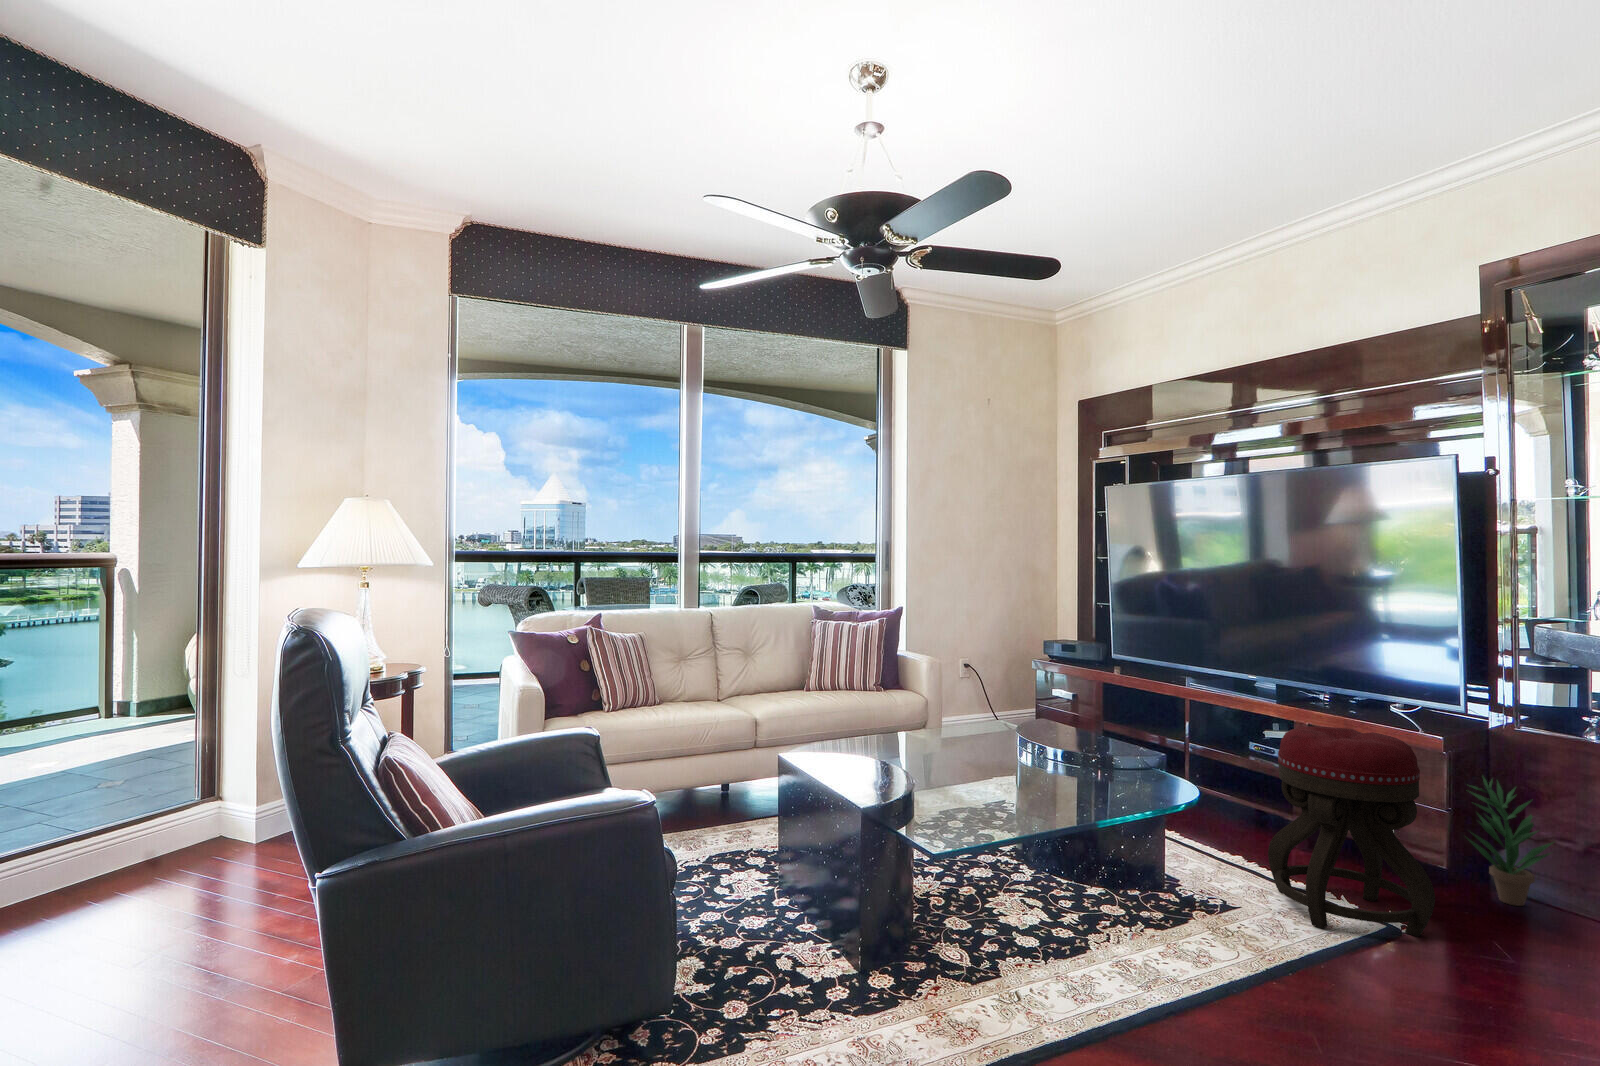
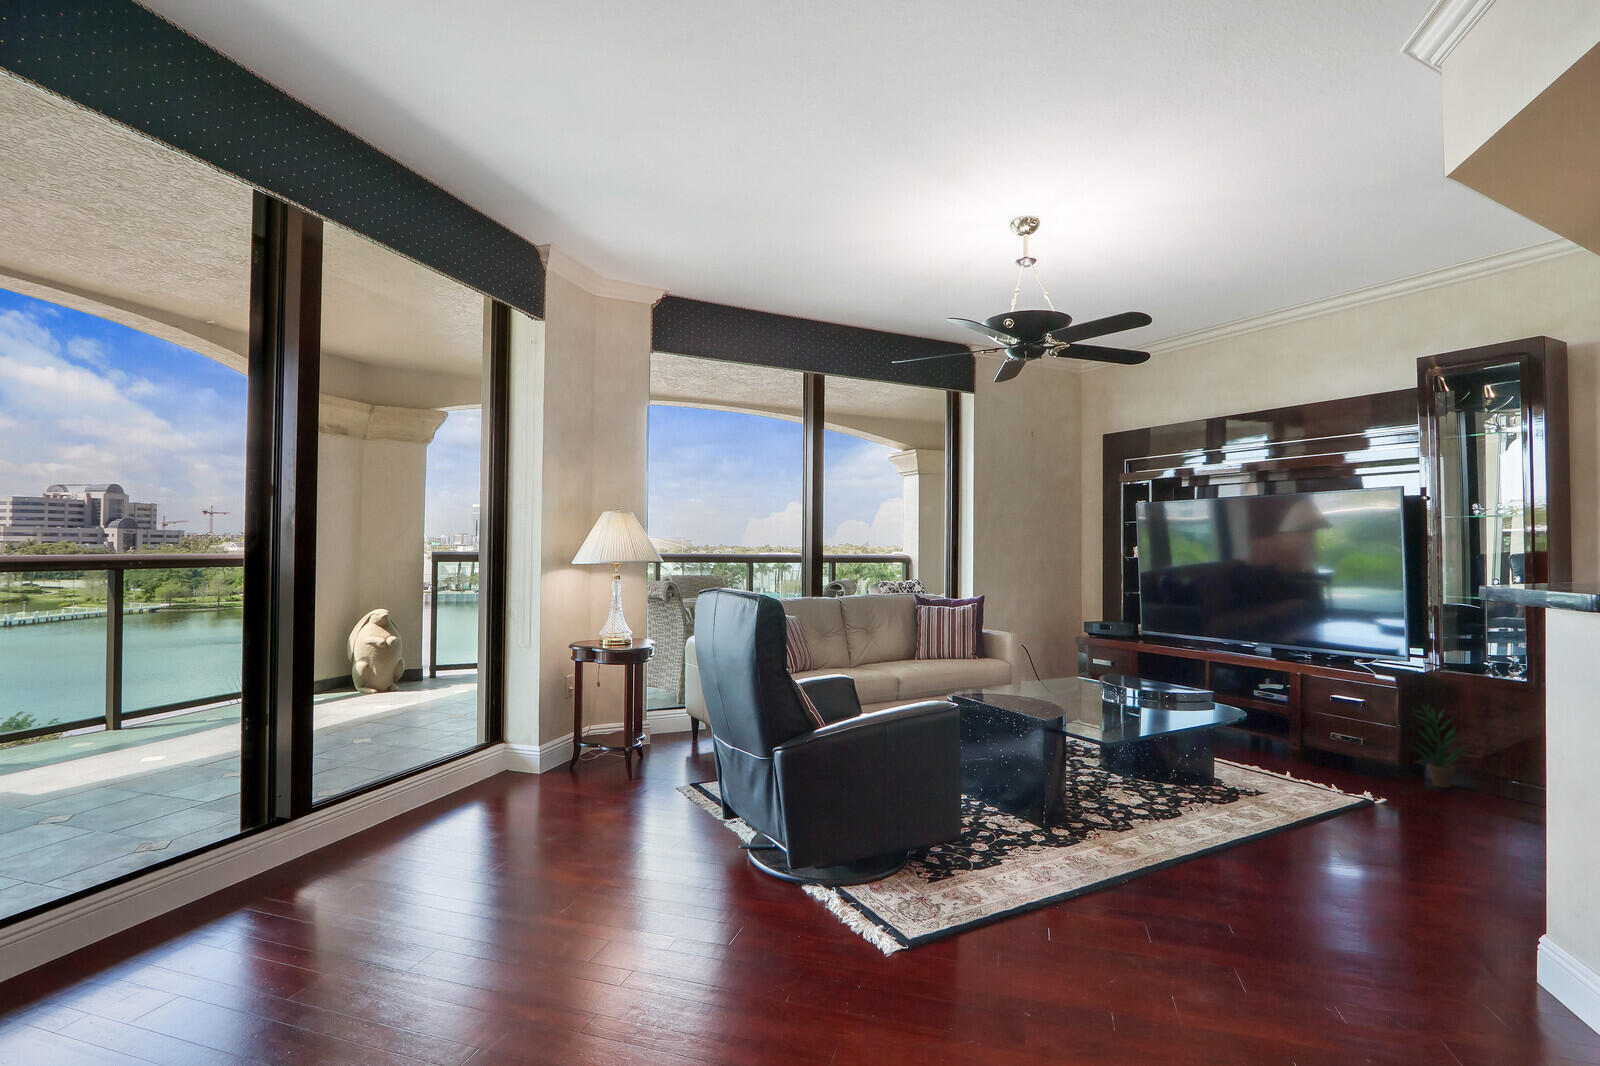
ottoman: present [1268,726,1435,937] -> none [1282,671,1396,805]

